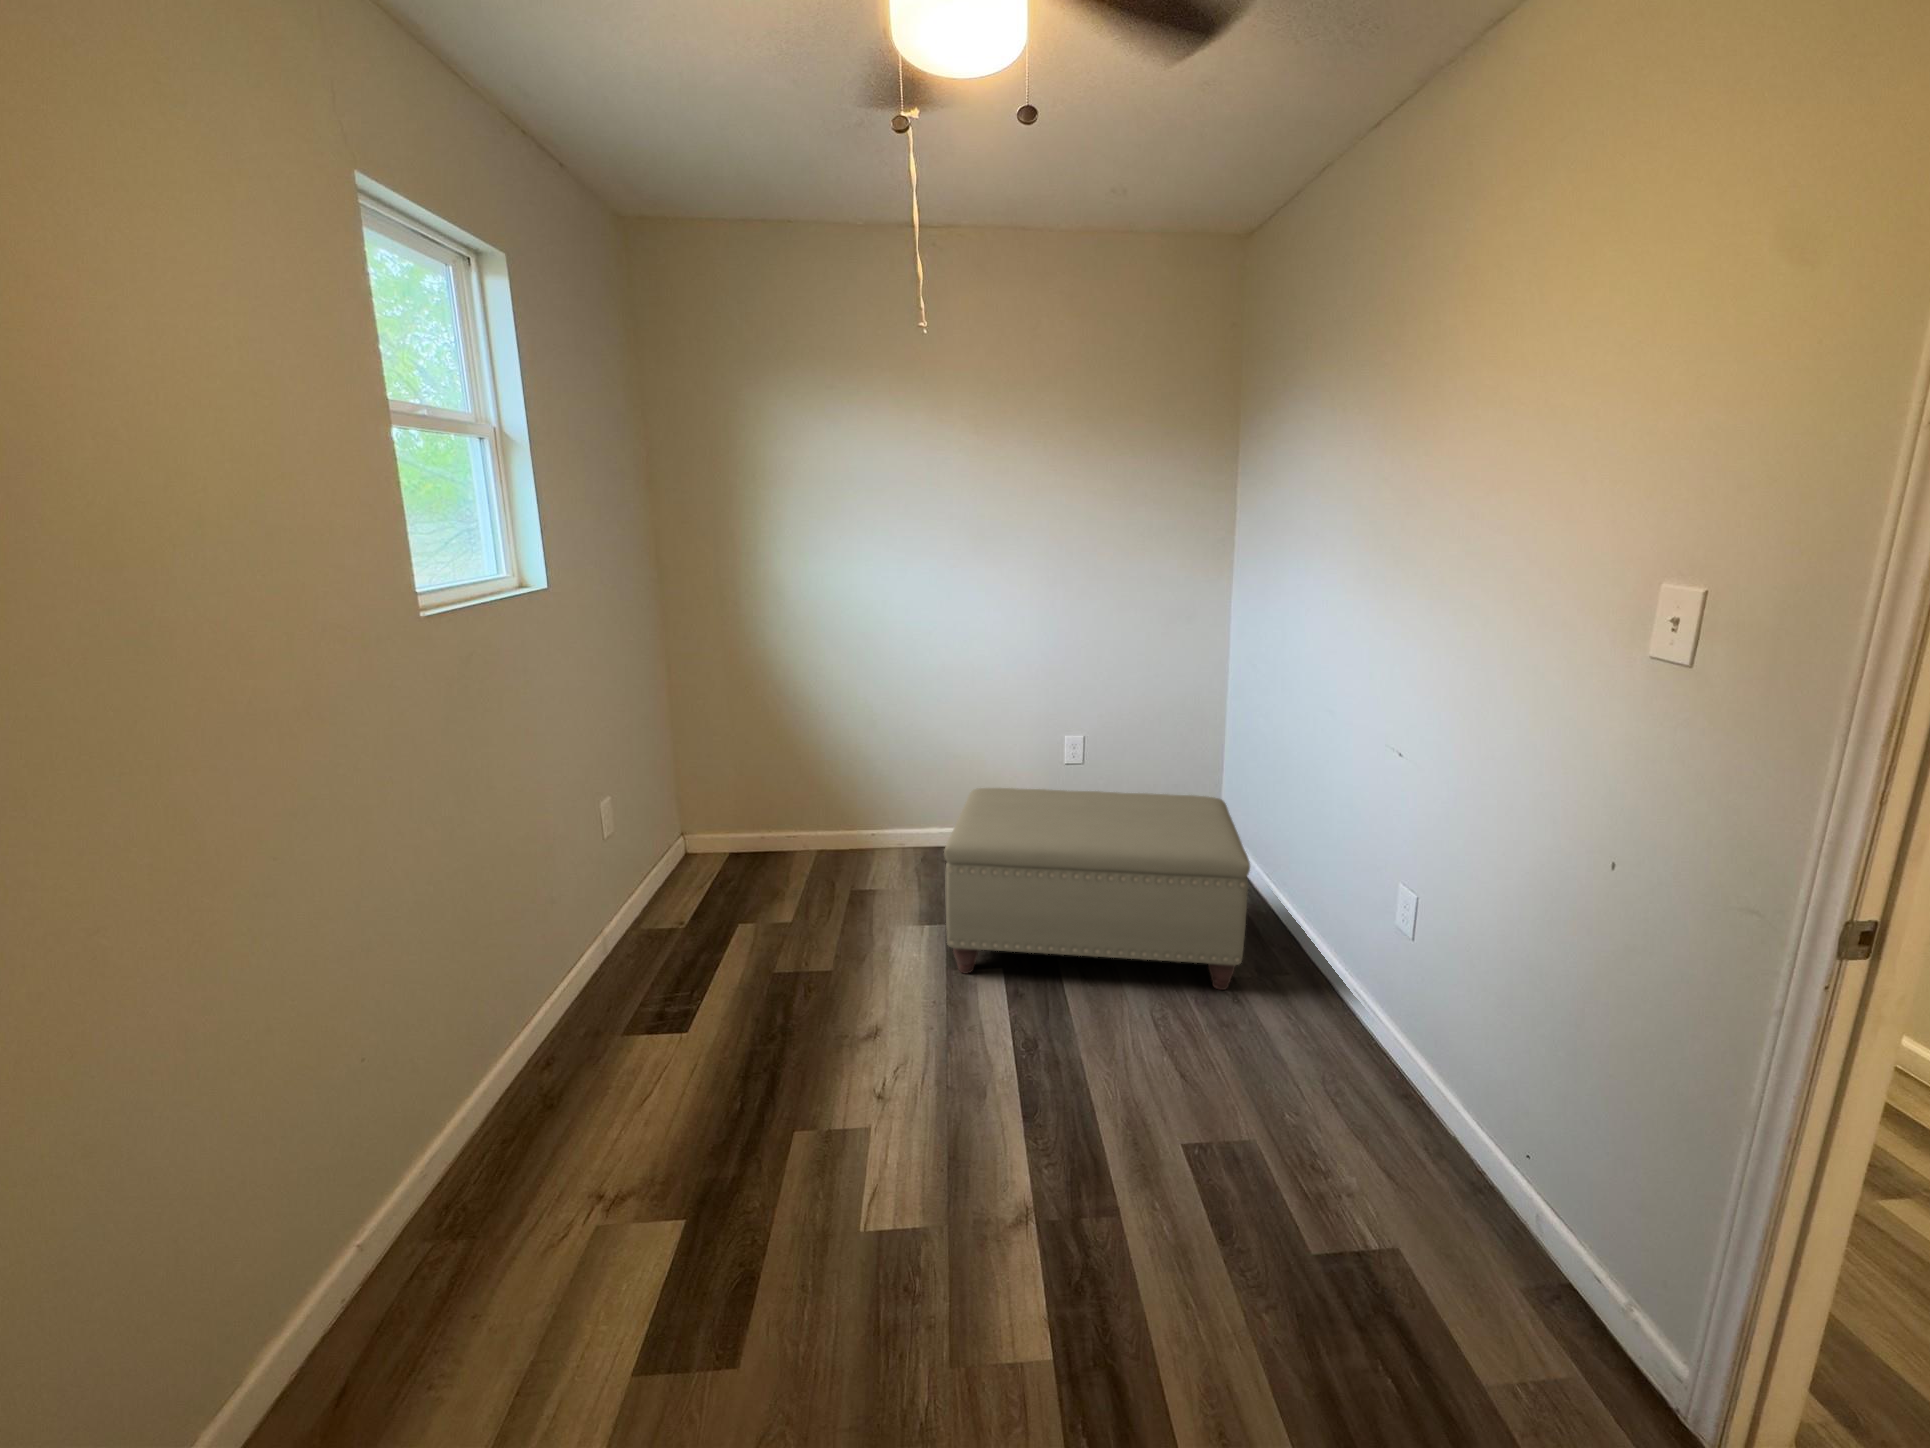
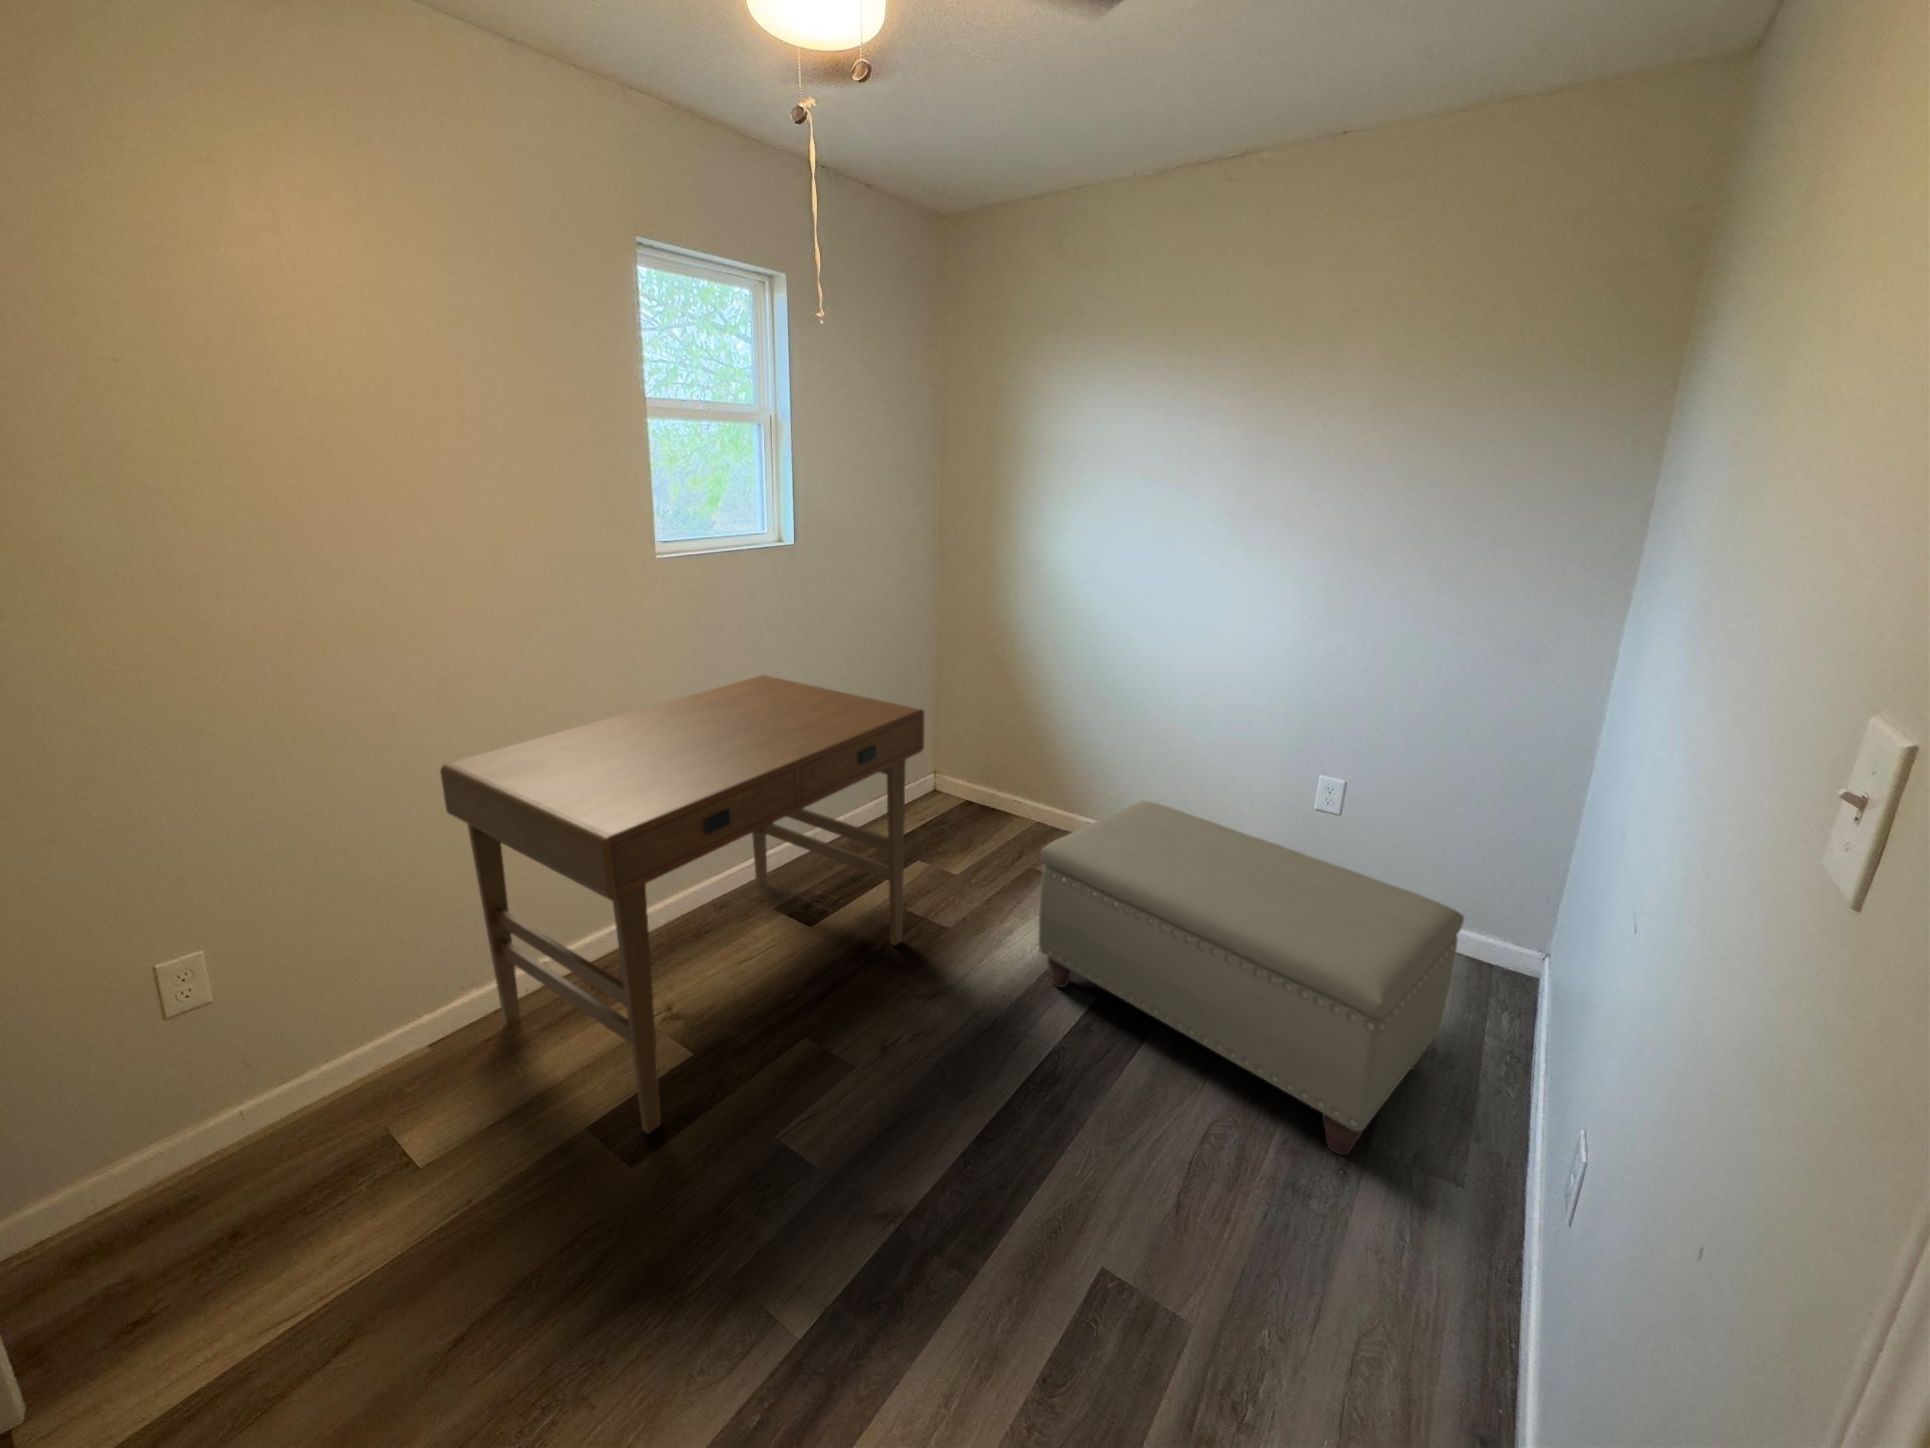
desk: none [194,746,803,1374] -> present [440,675,924,1134]

